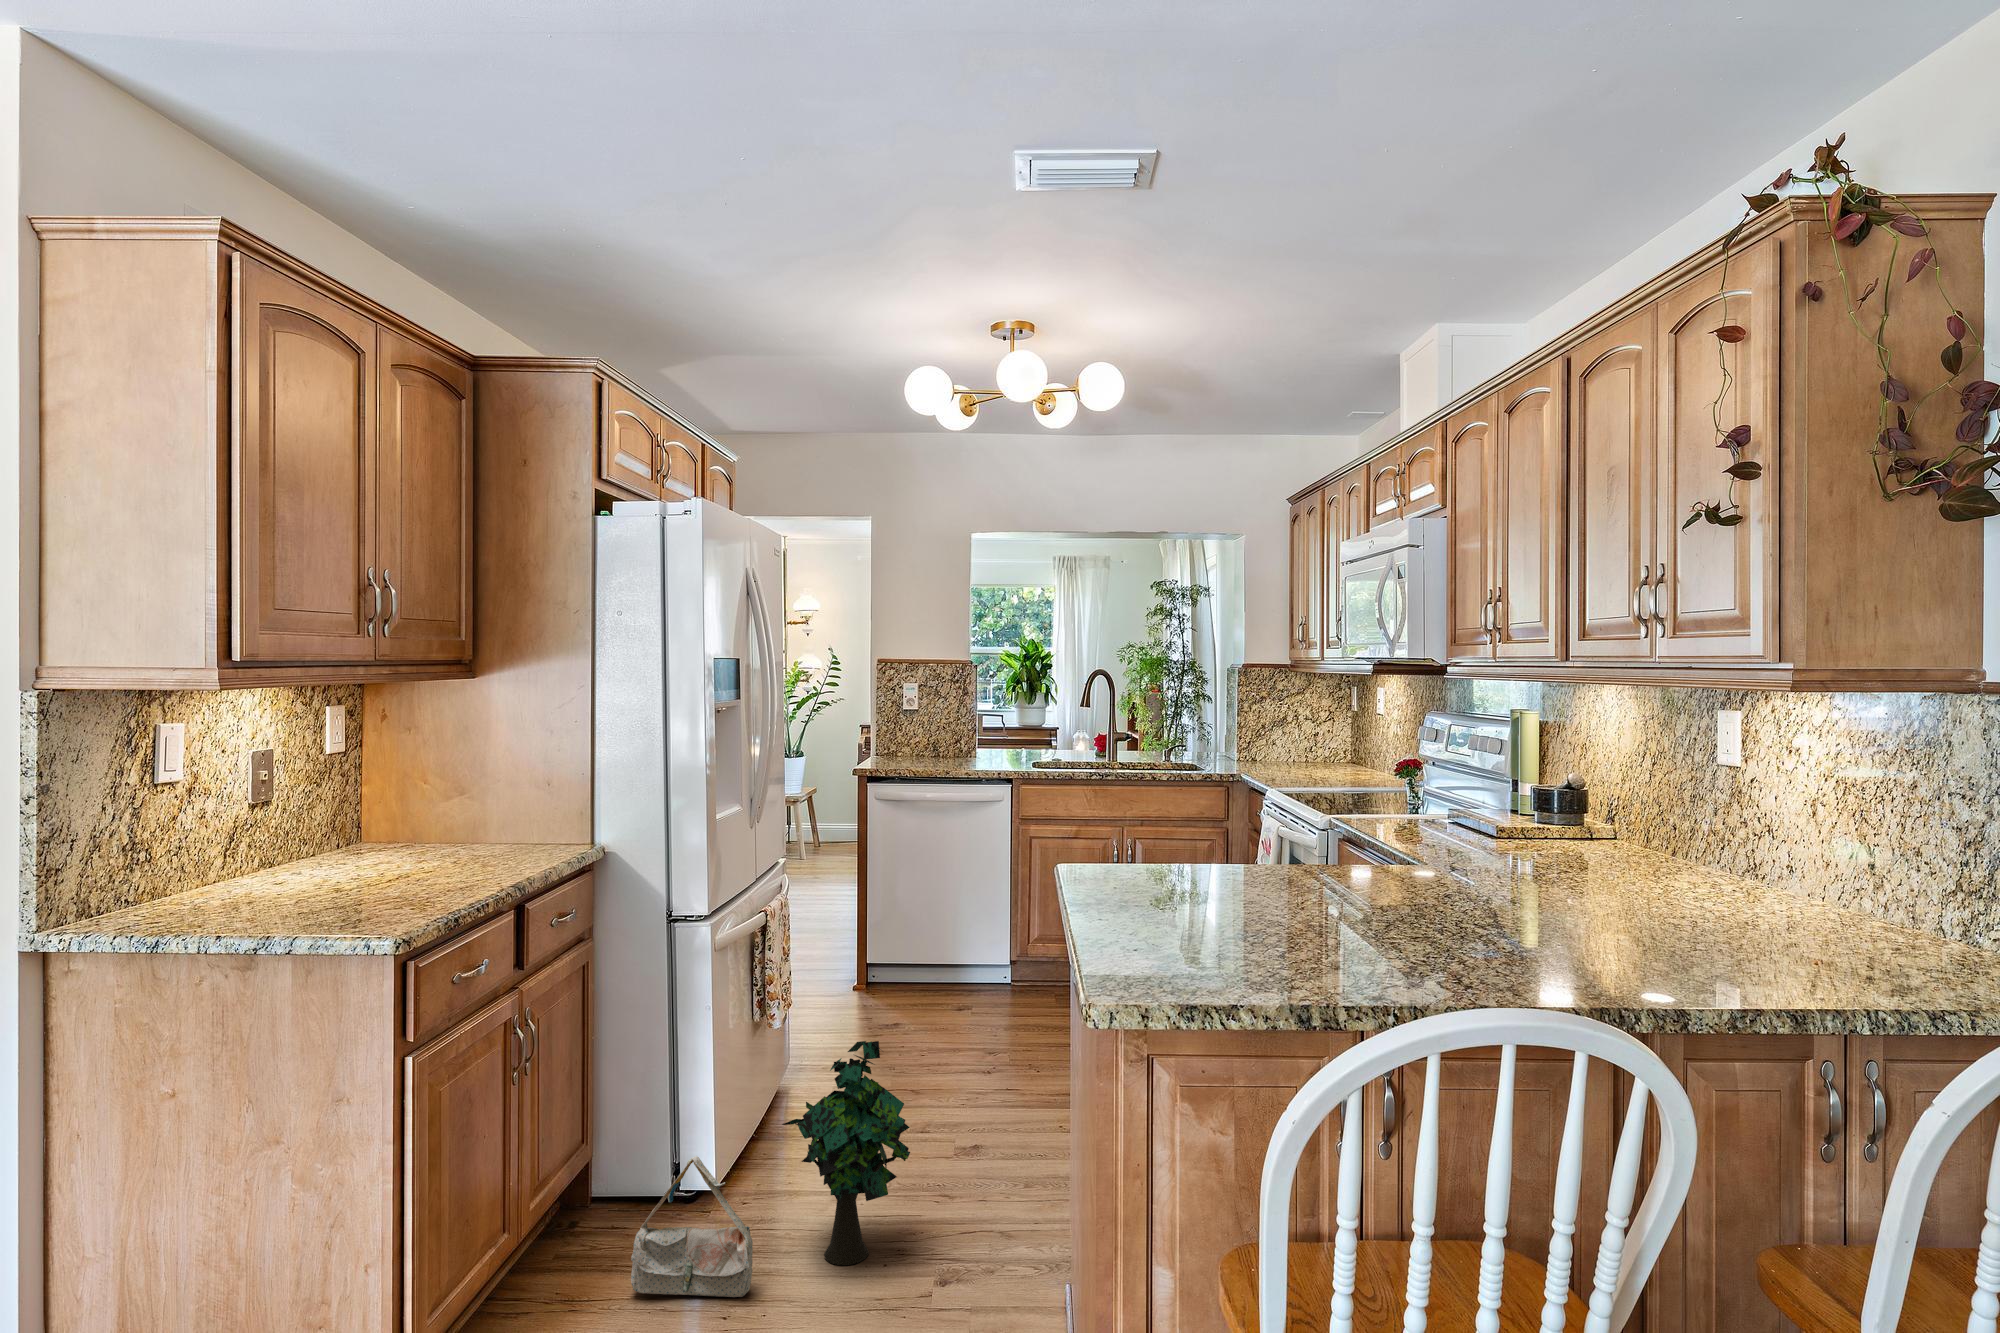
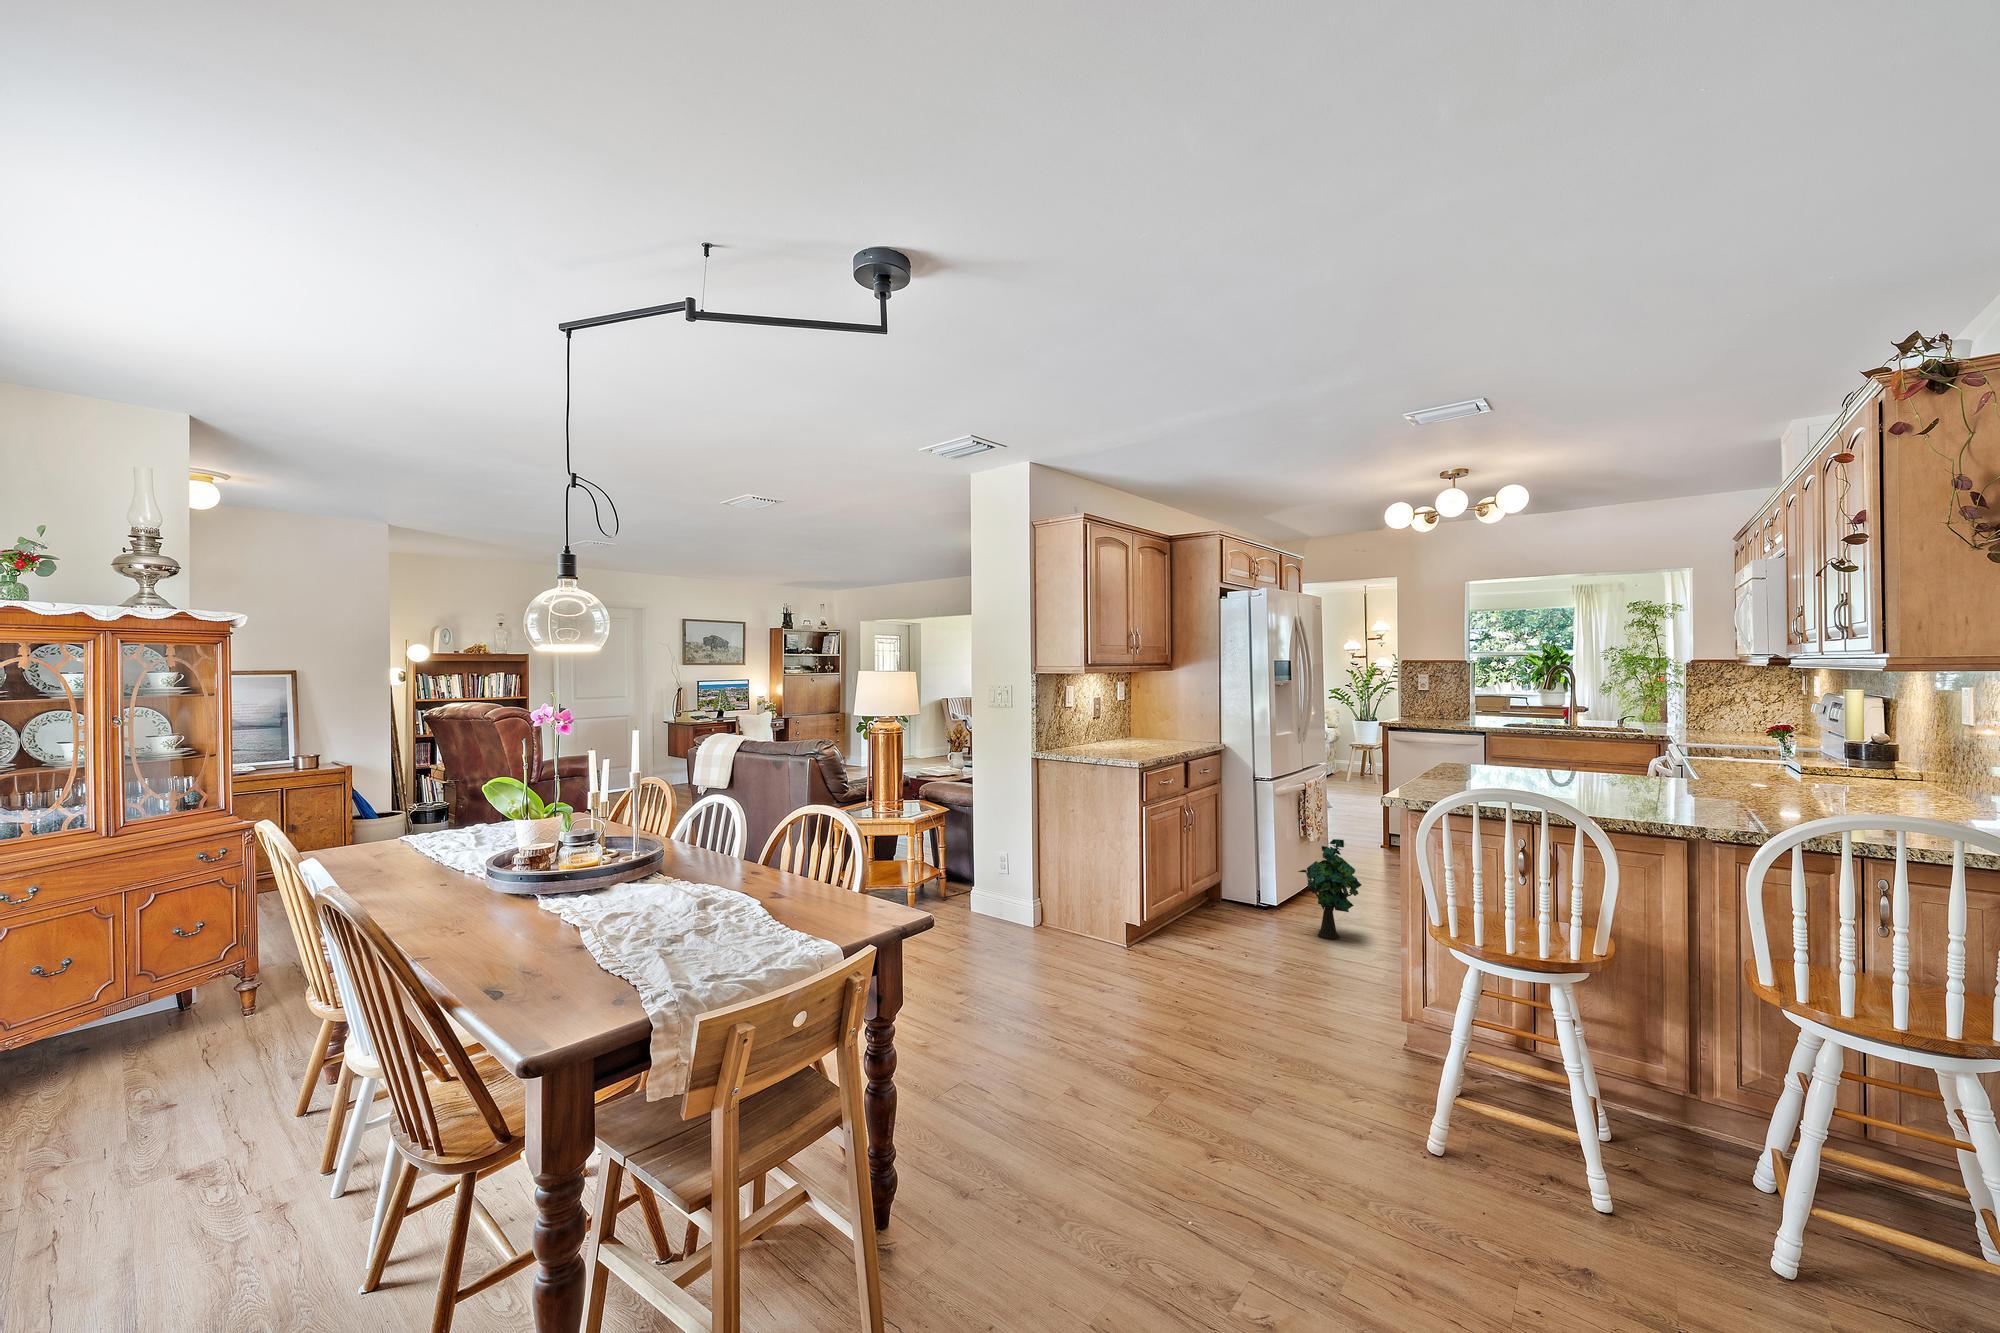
bag: present [631,1156,753,1297] -> none [1230,874,1281,937]

